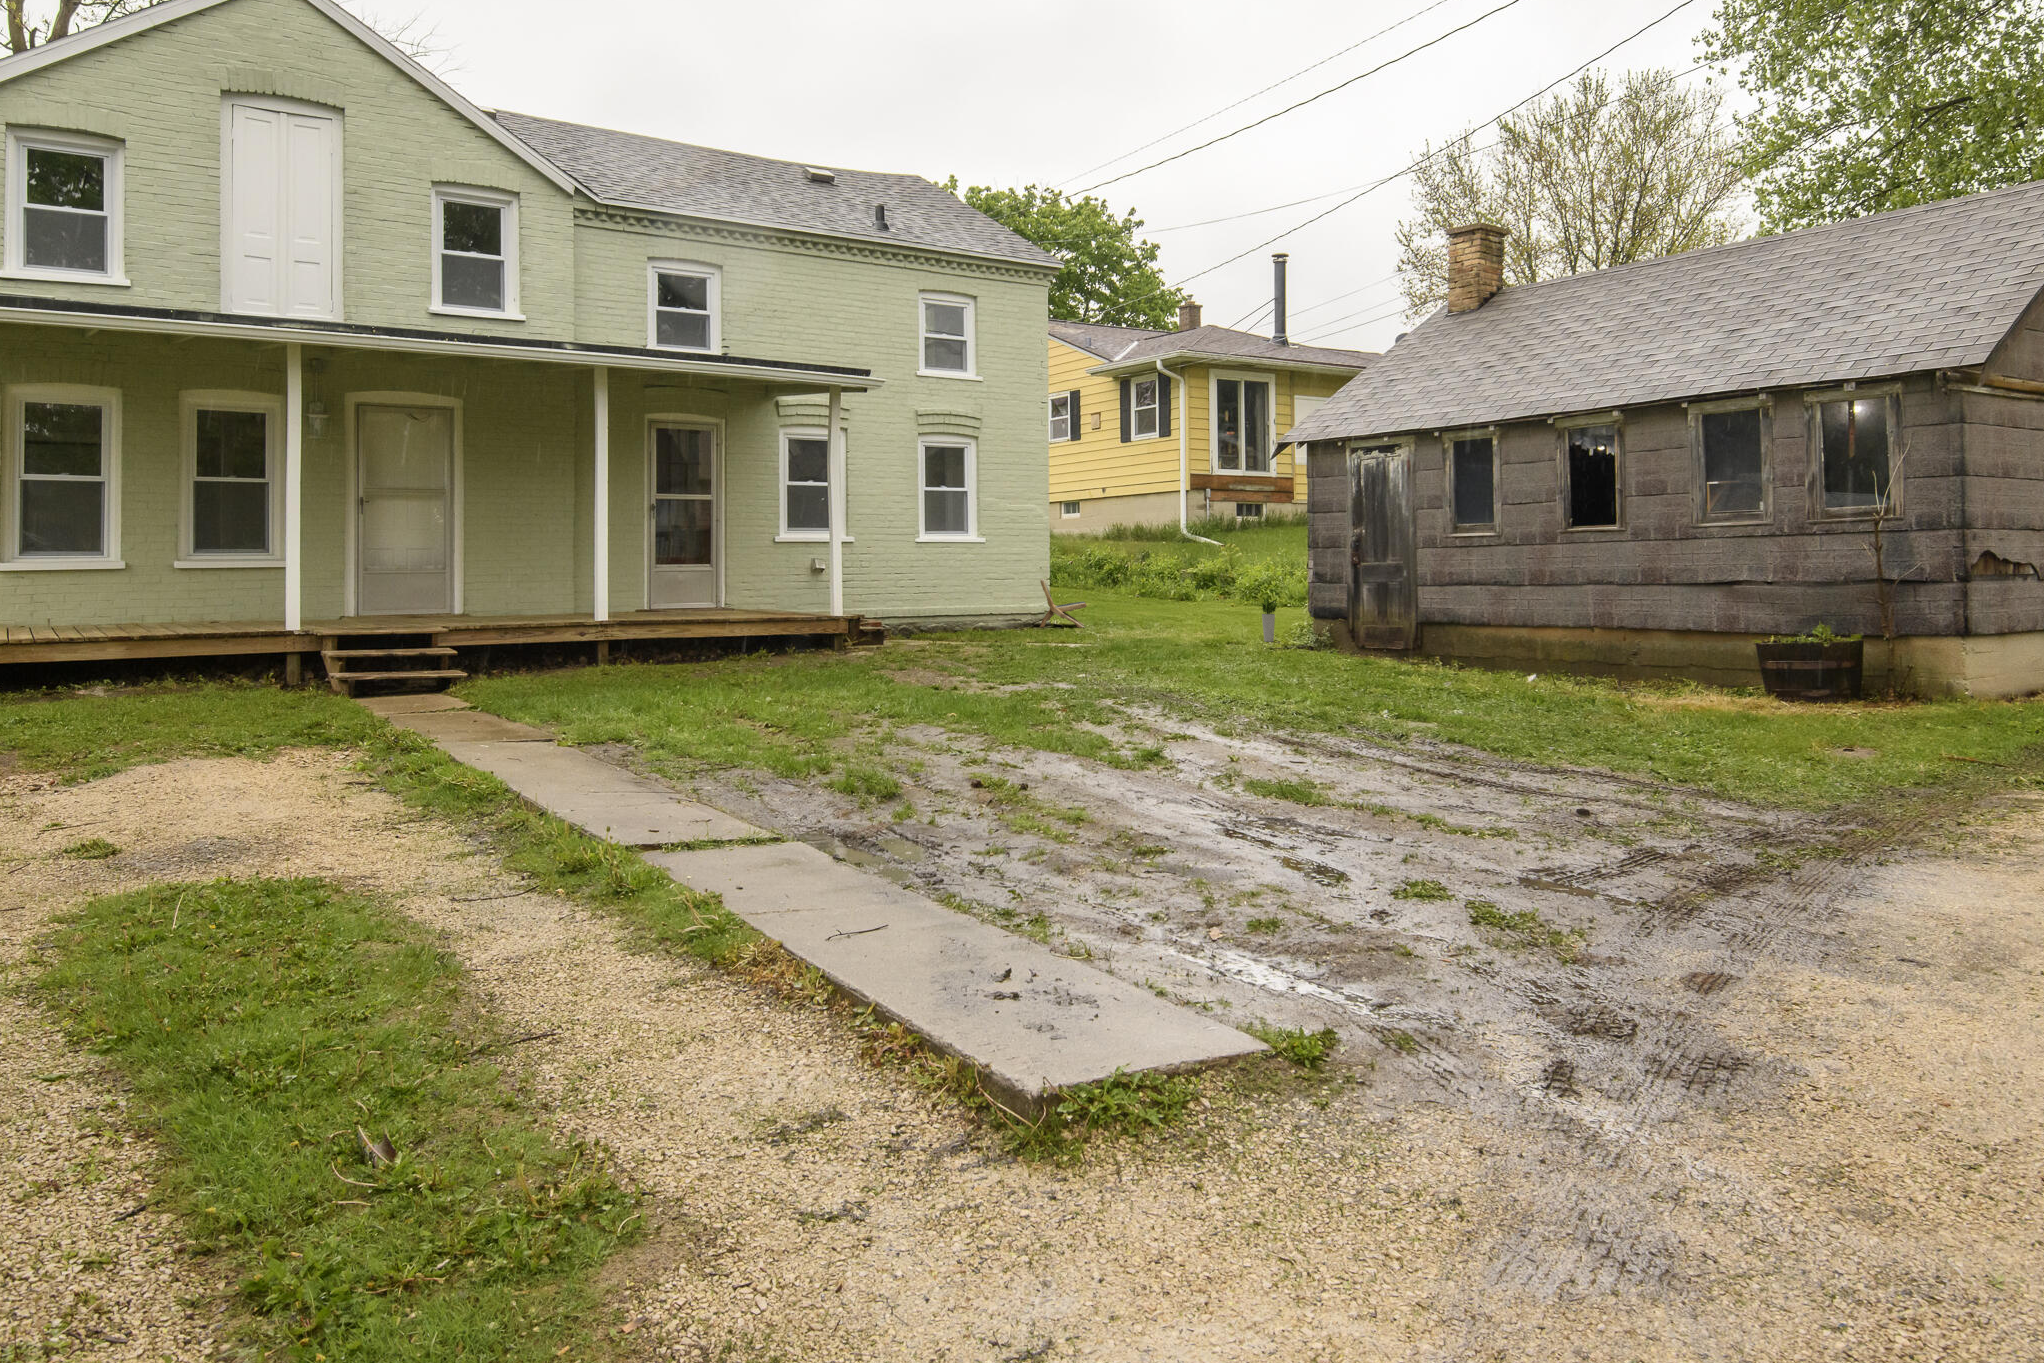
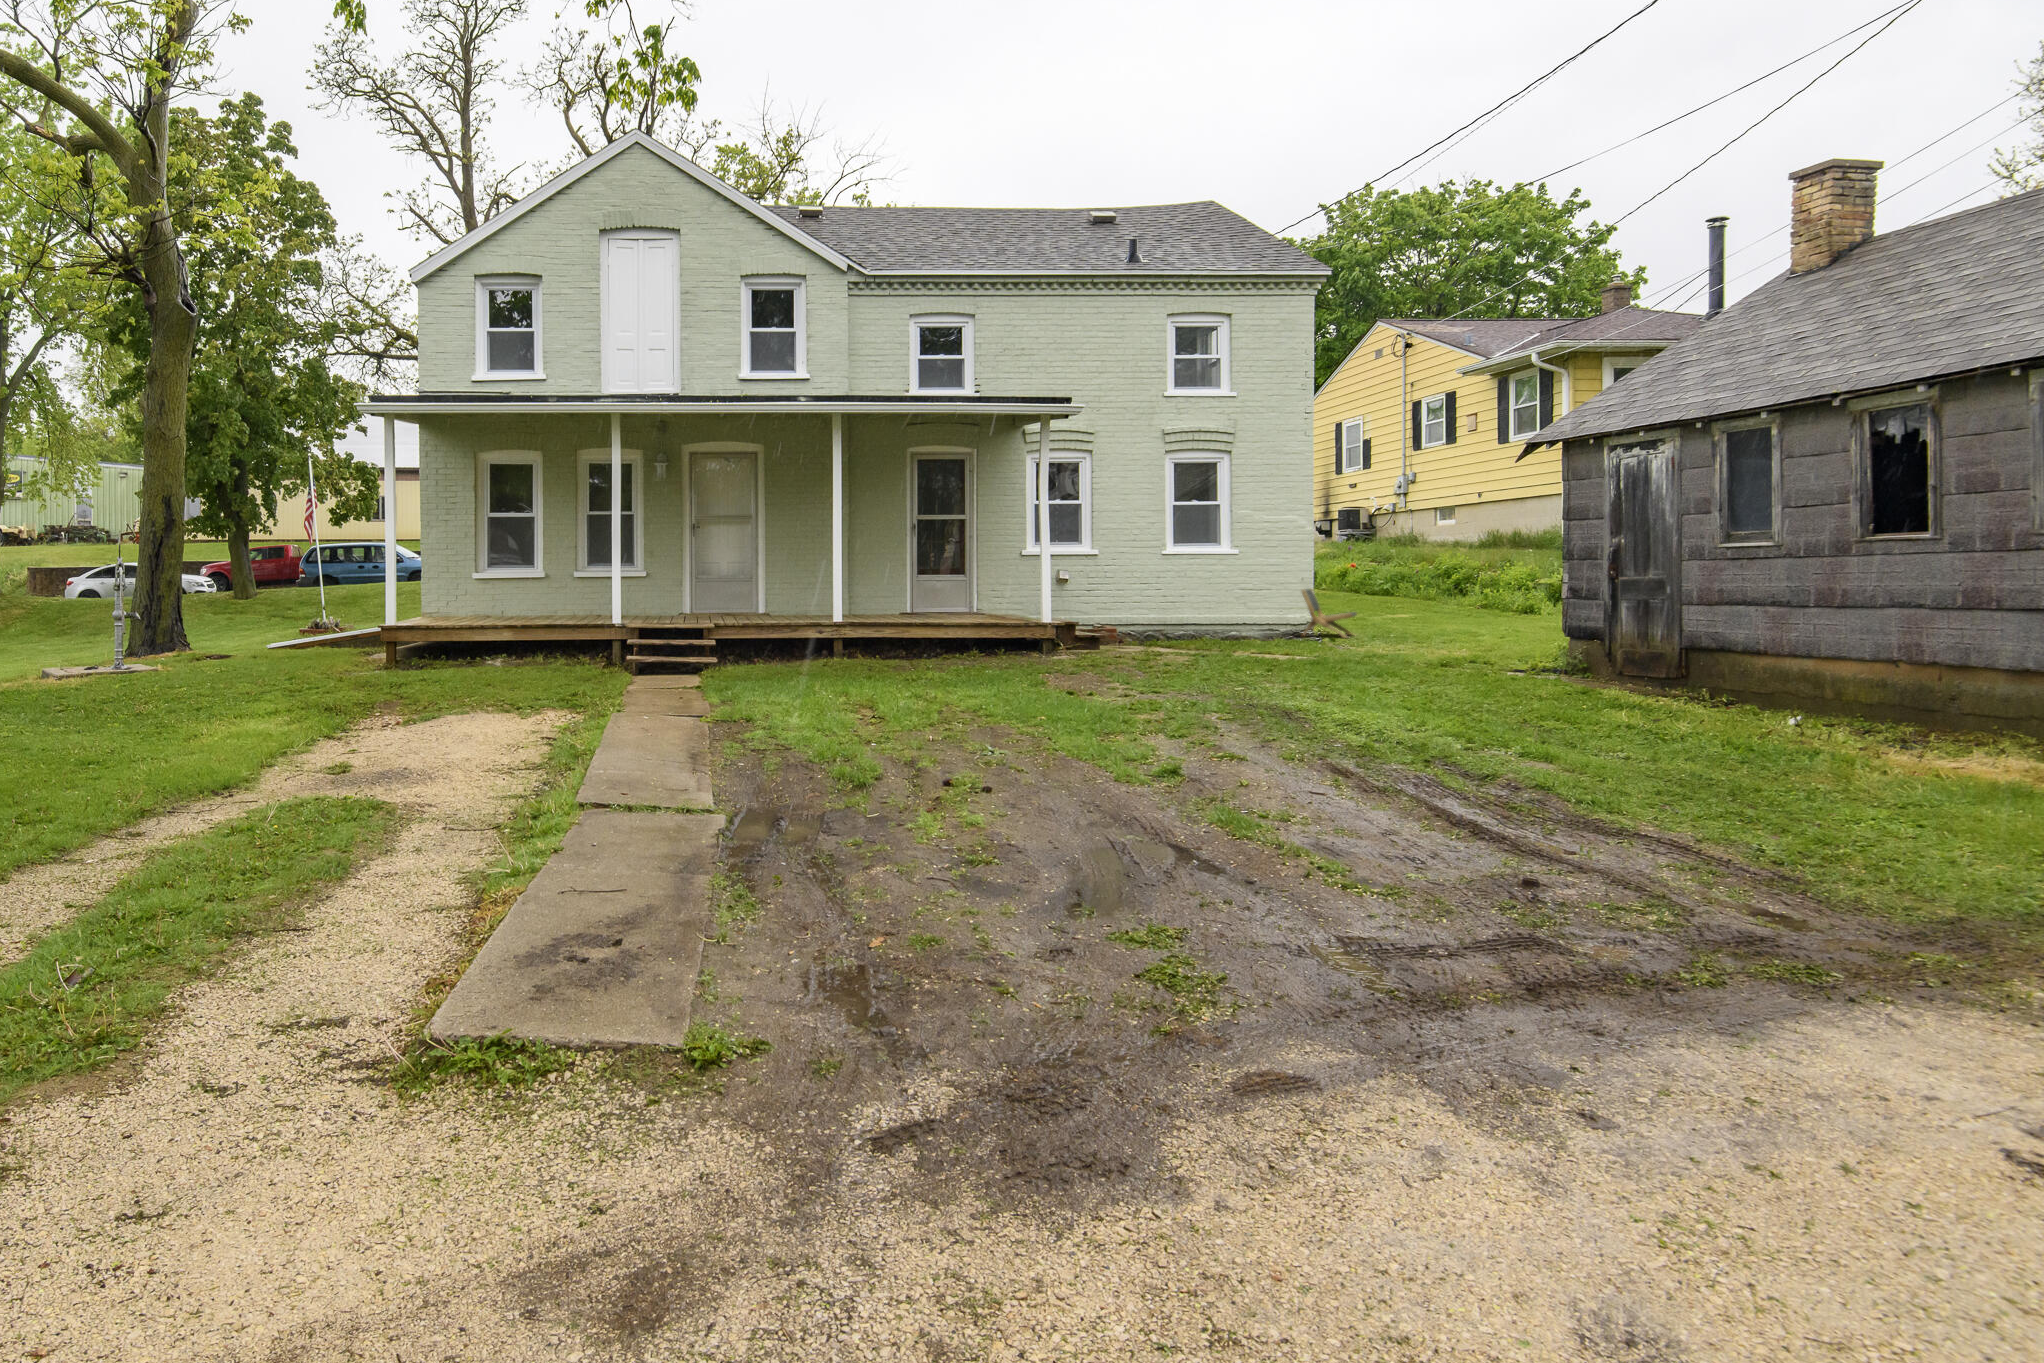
planter: present [1262,598,1277,642] -> none [1540,613,1567,662]

